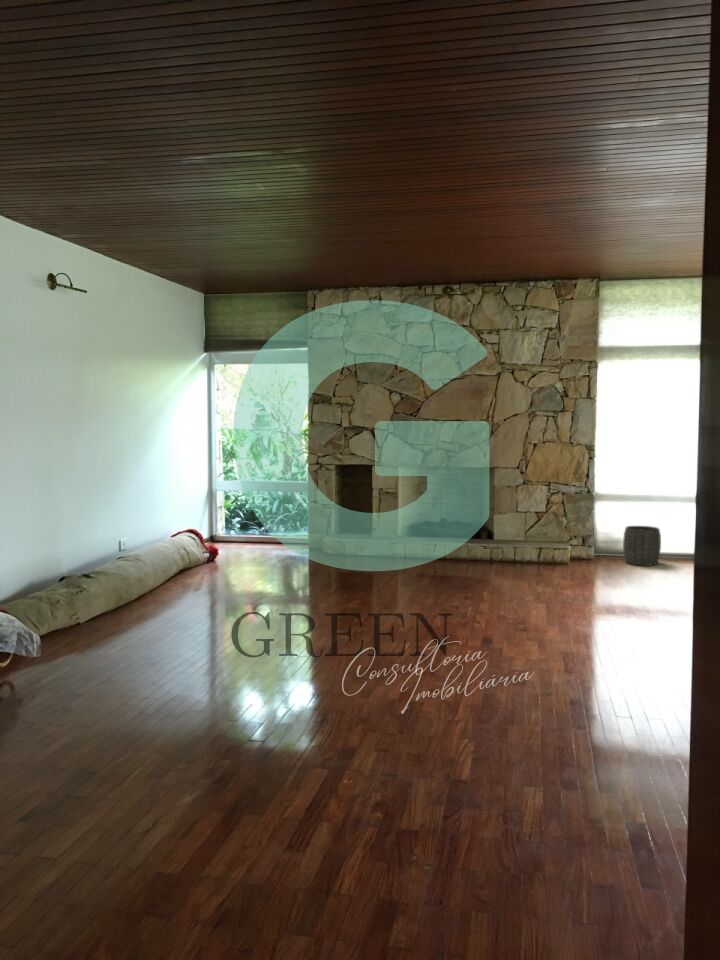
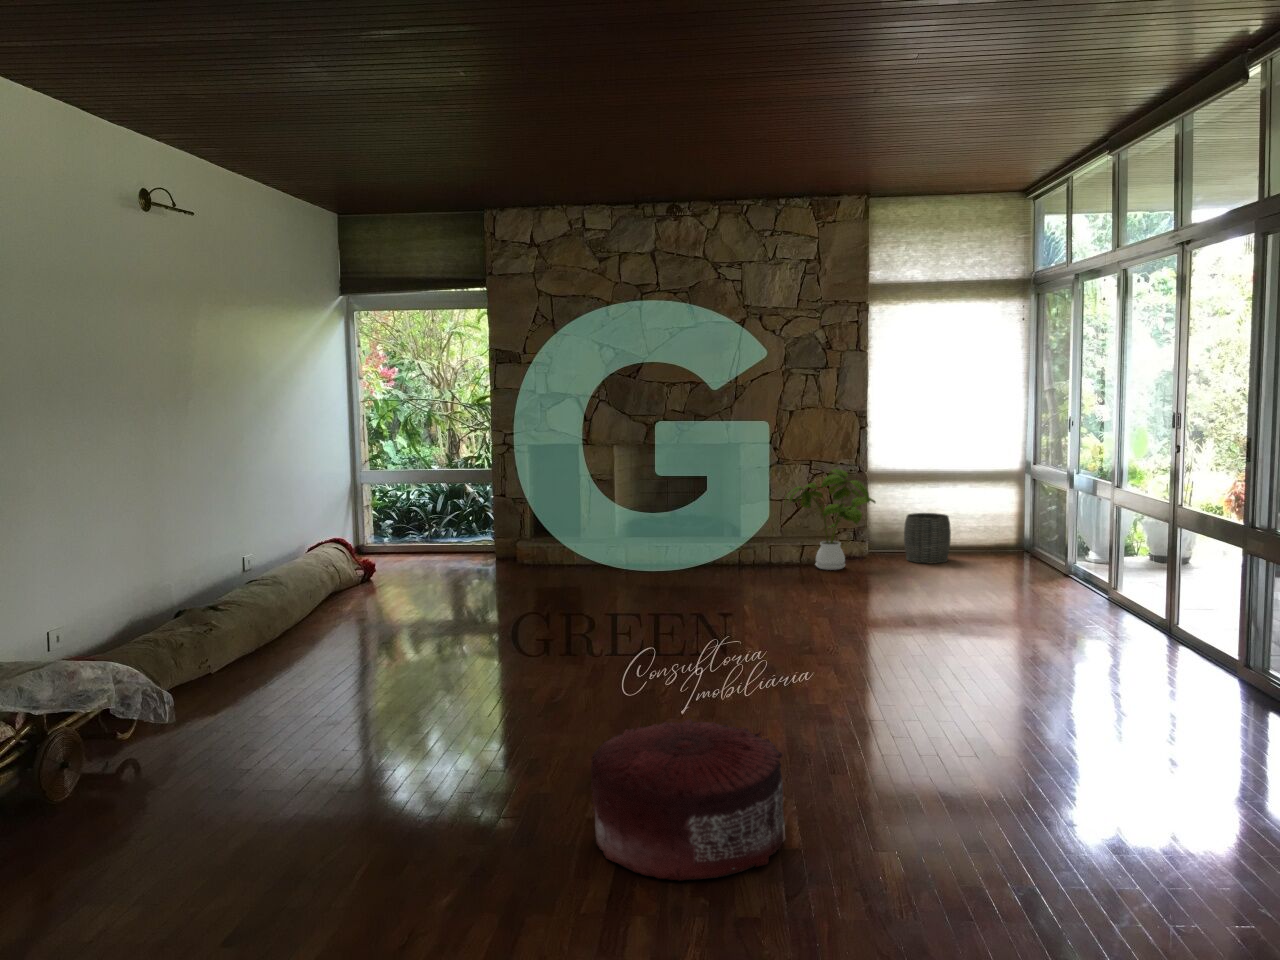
house plant: none [527,489,600,567] -> present [784,469,876,570]
pouf: none [308,676,461,805] -> present [591,718,785,881]

